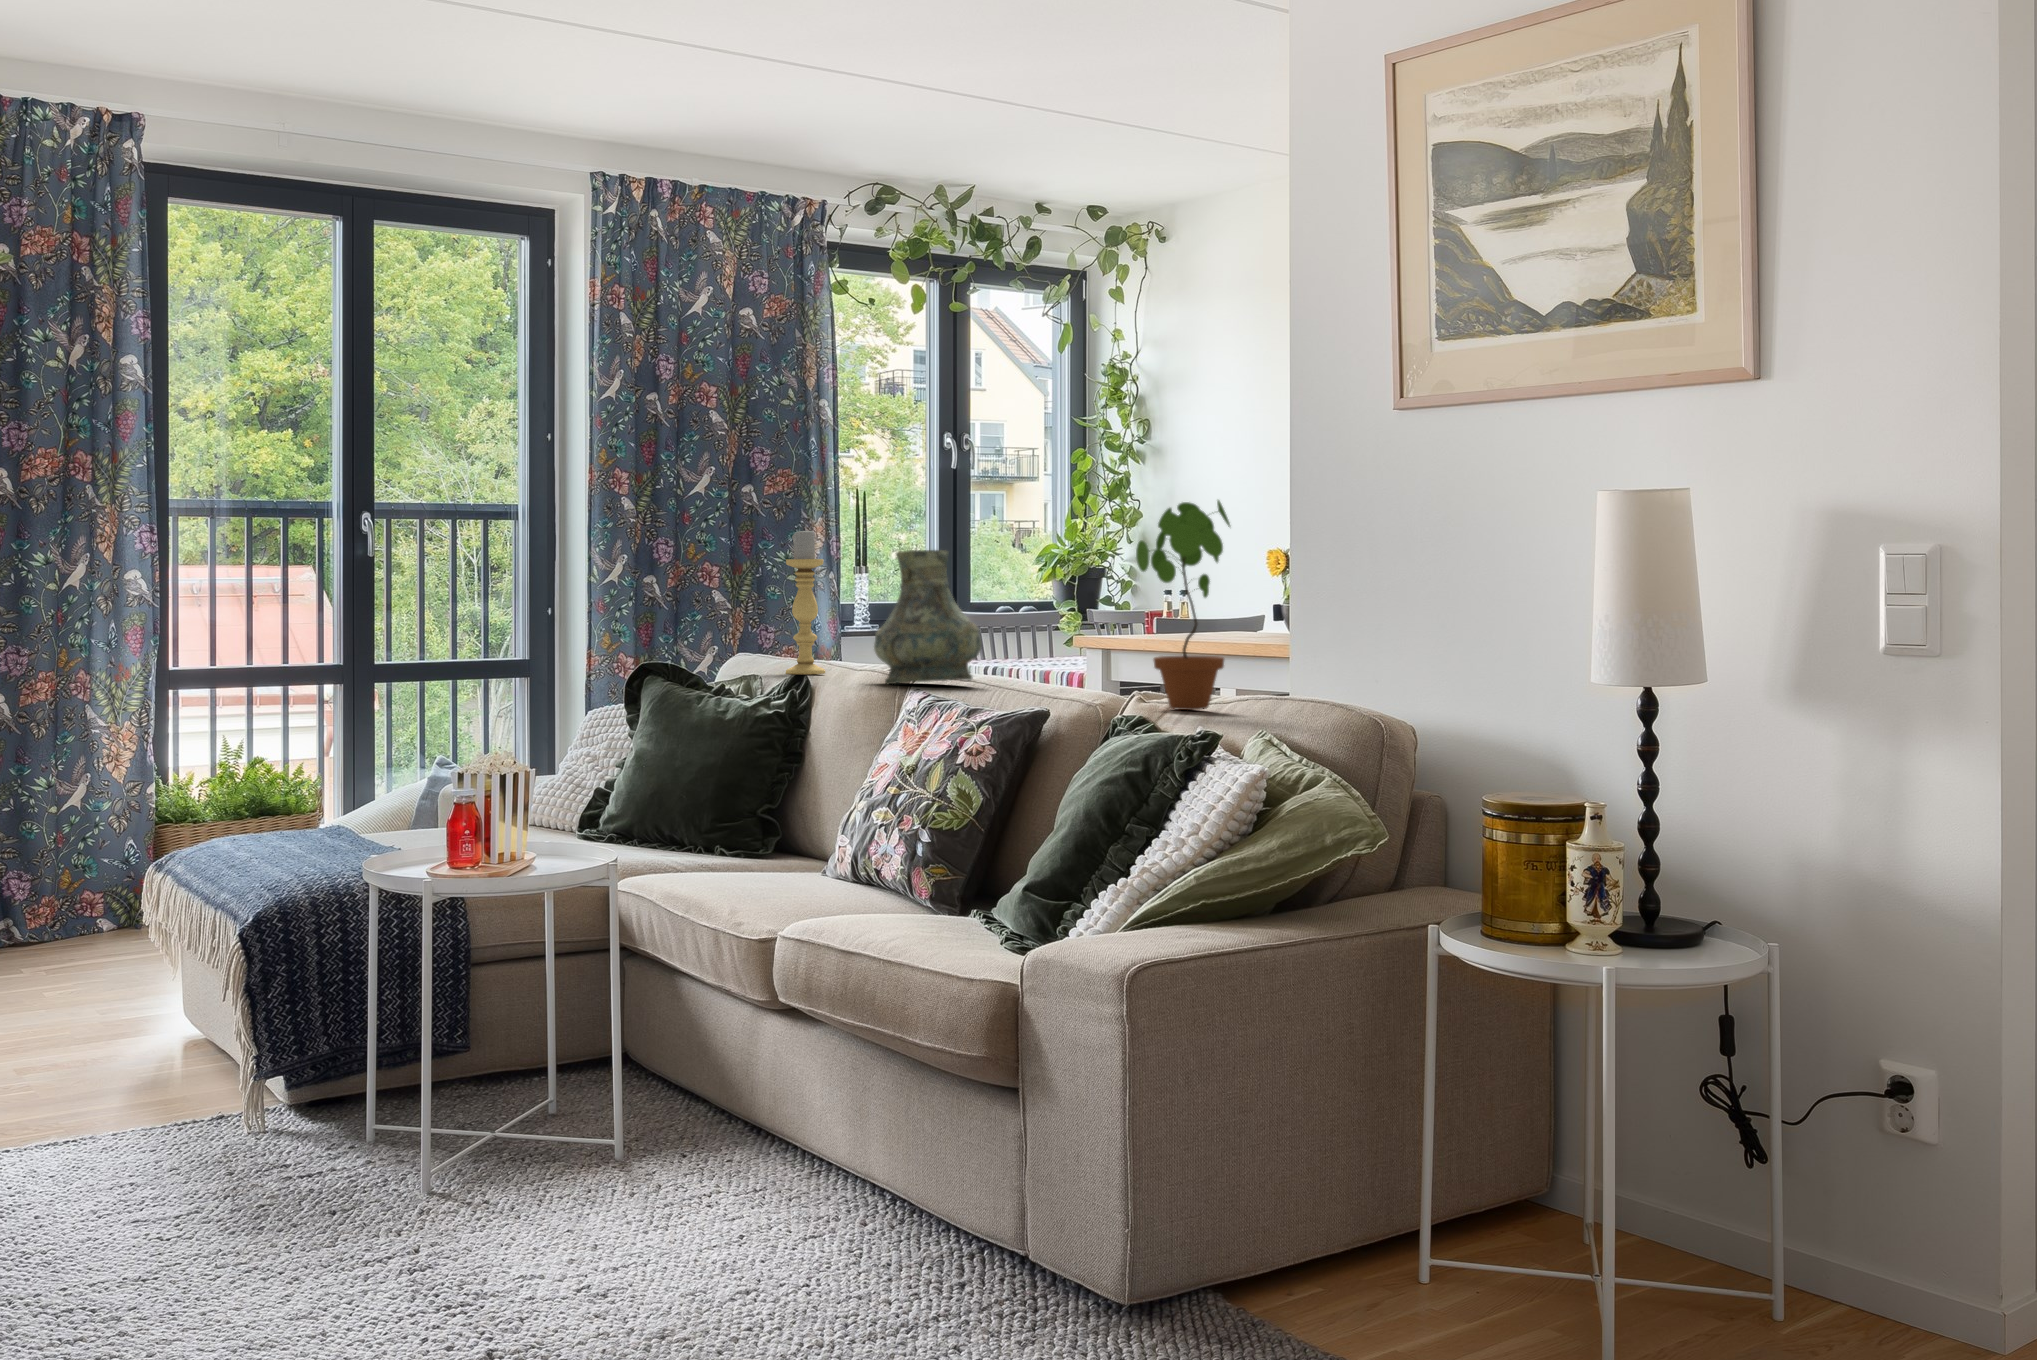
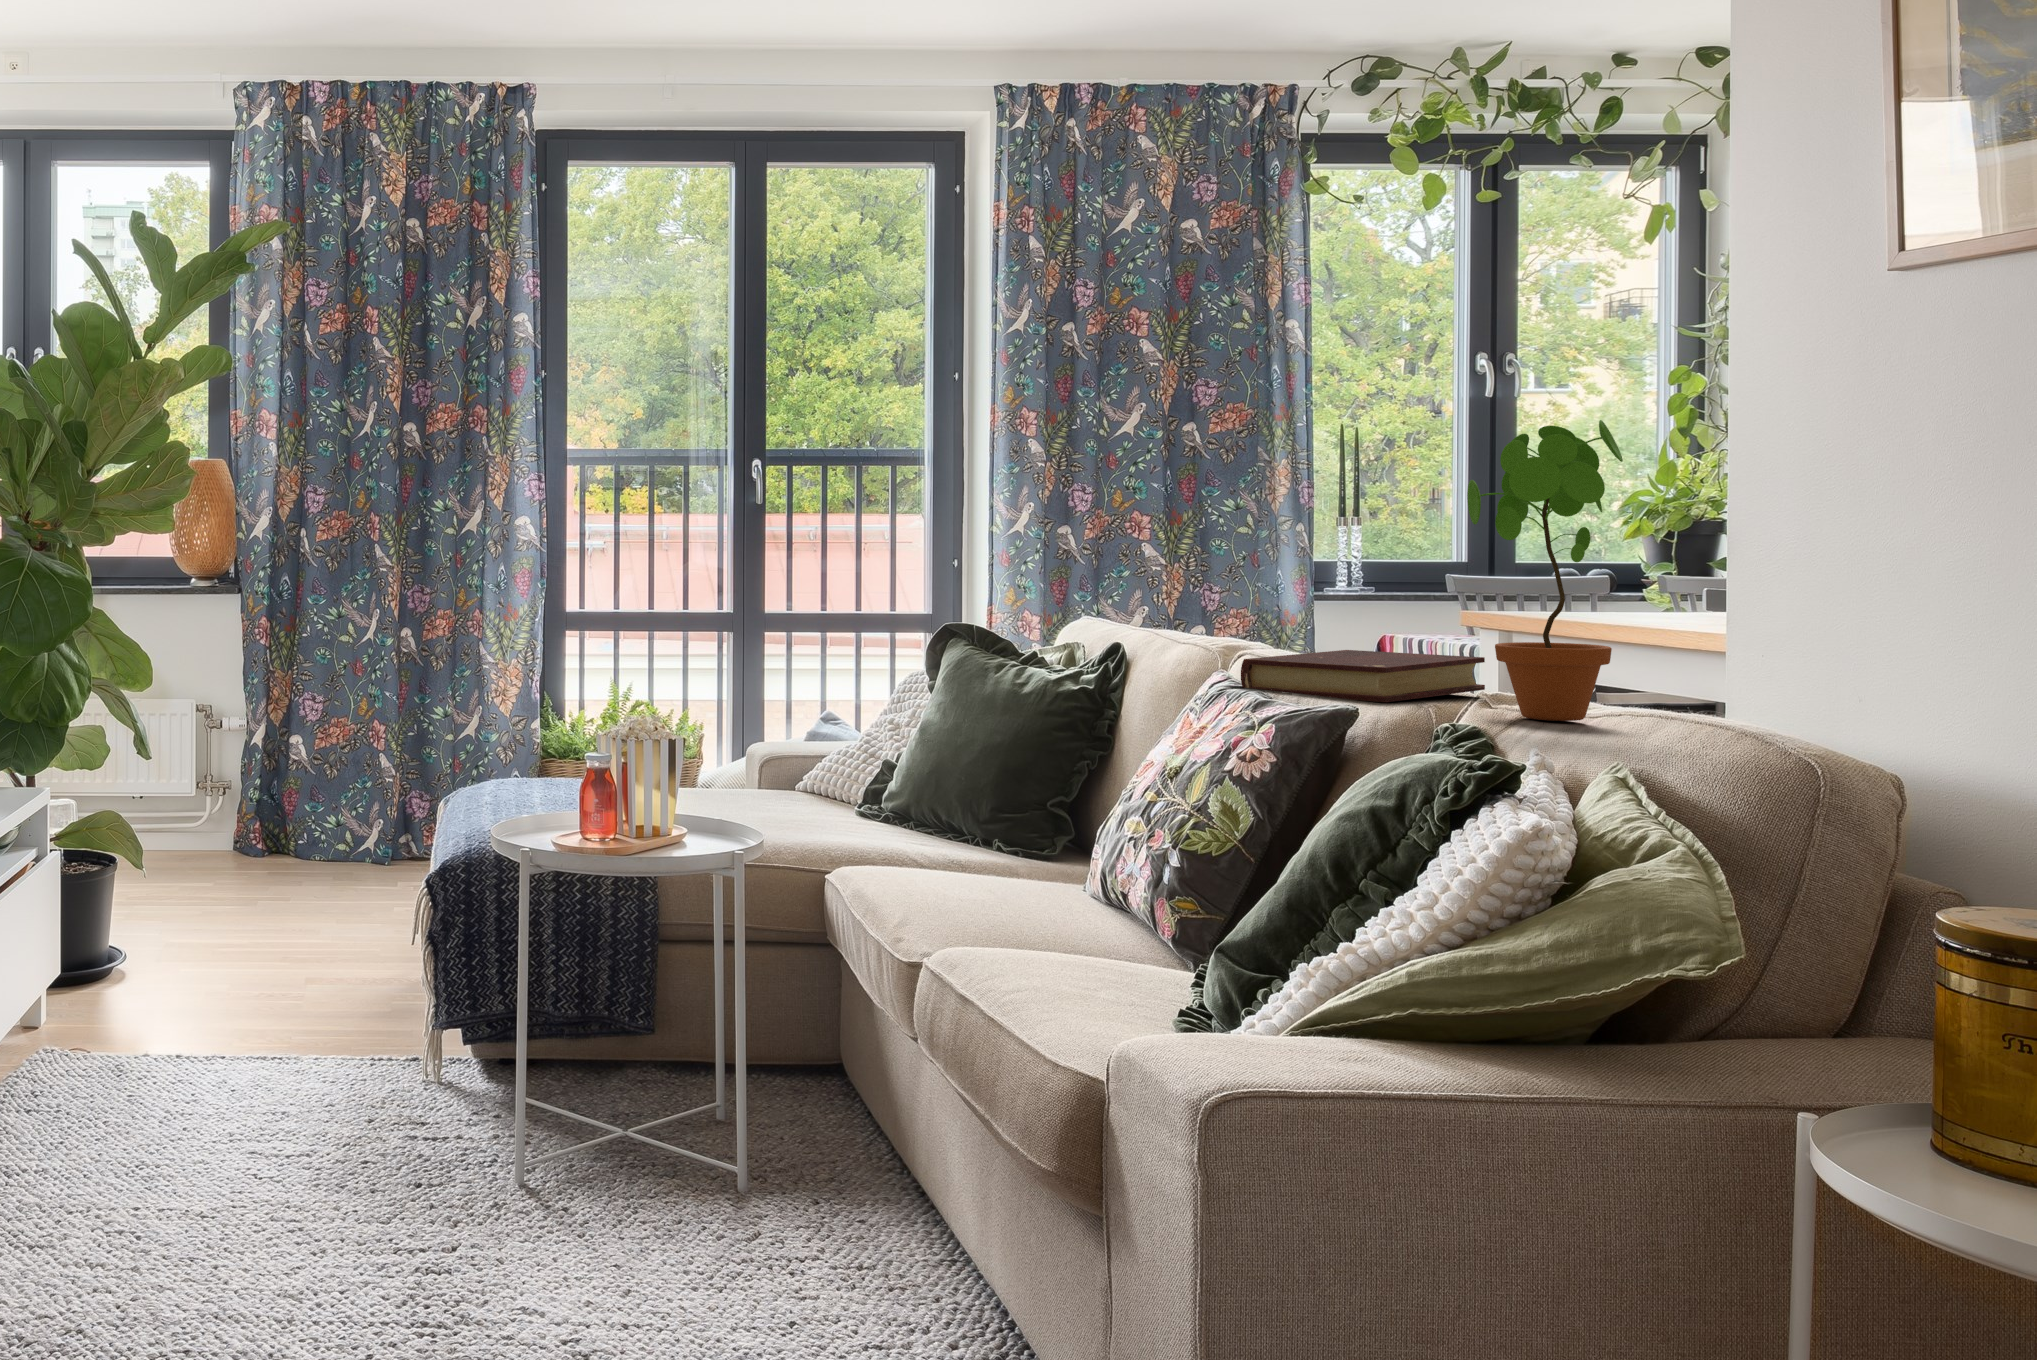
candle holder: present [786,528,825,675] -> none [1101,469,1152,644]
vase: present [874,550,982,684] -> none [1177,494,1325,663]
book: none [972,669,1116,704] -> present [1241,650,1485,702]

